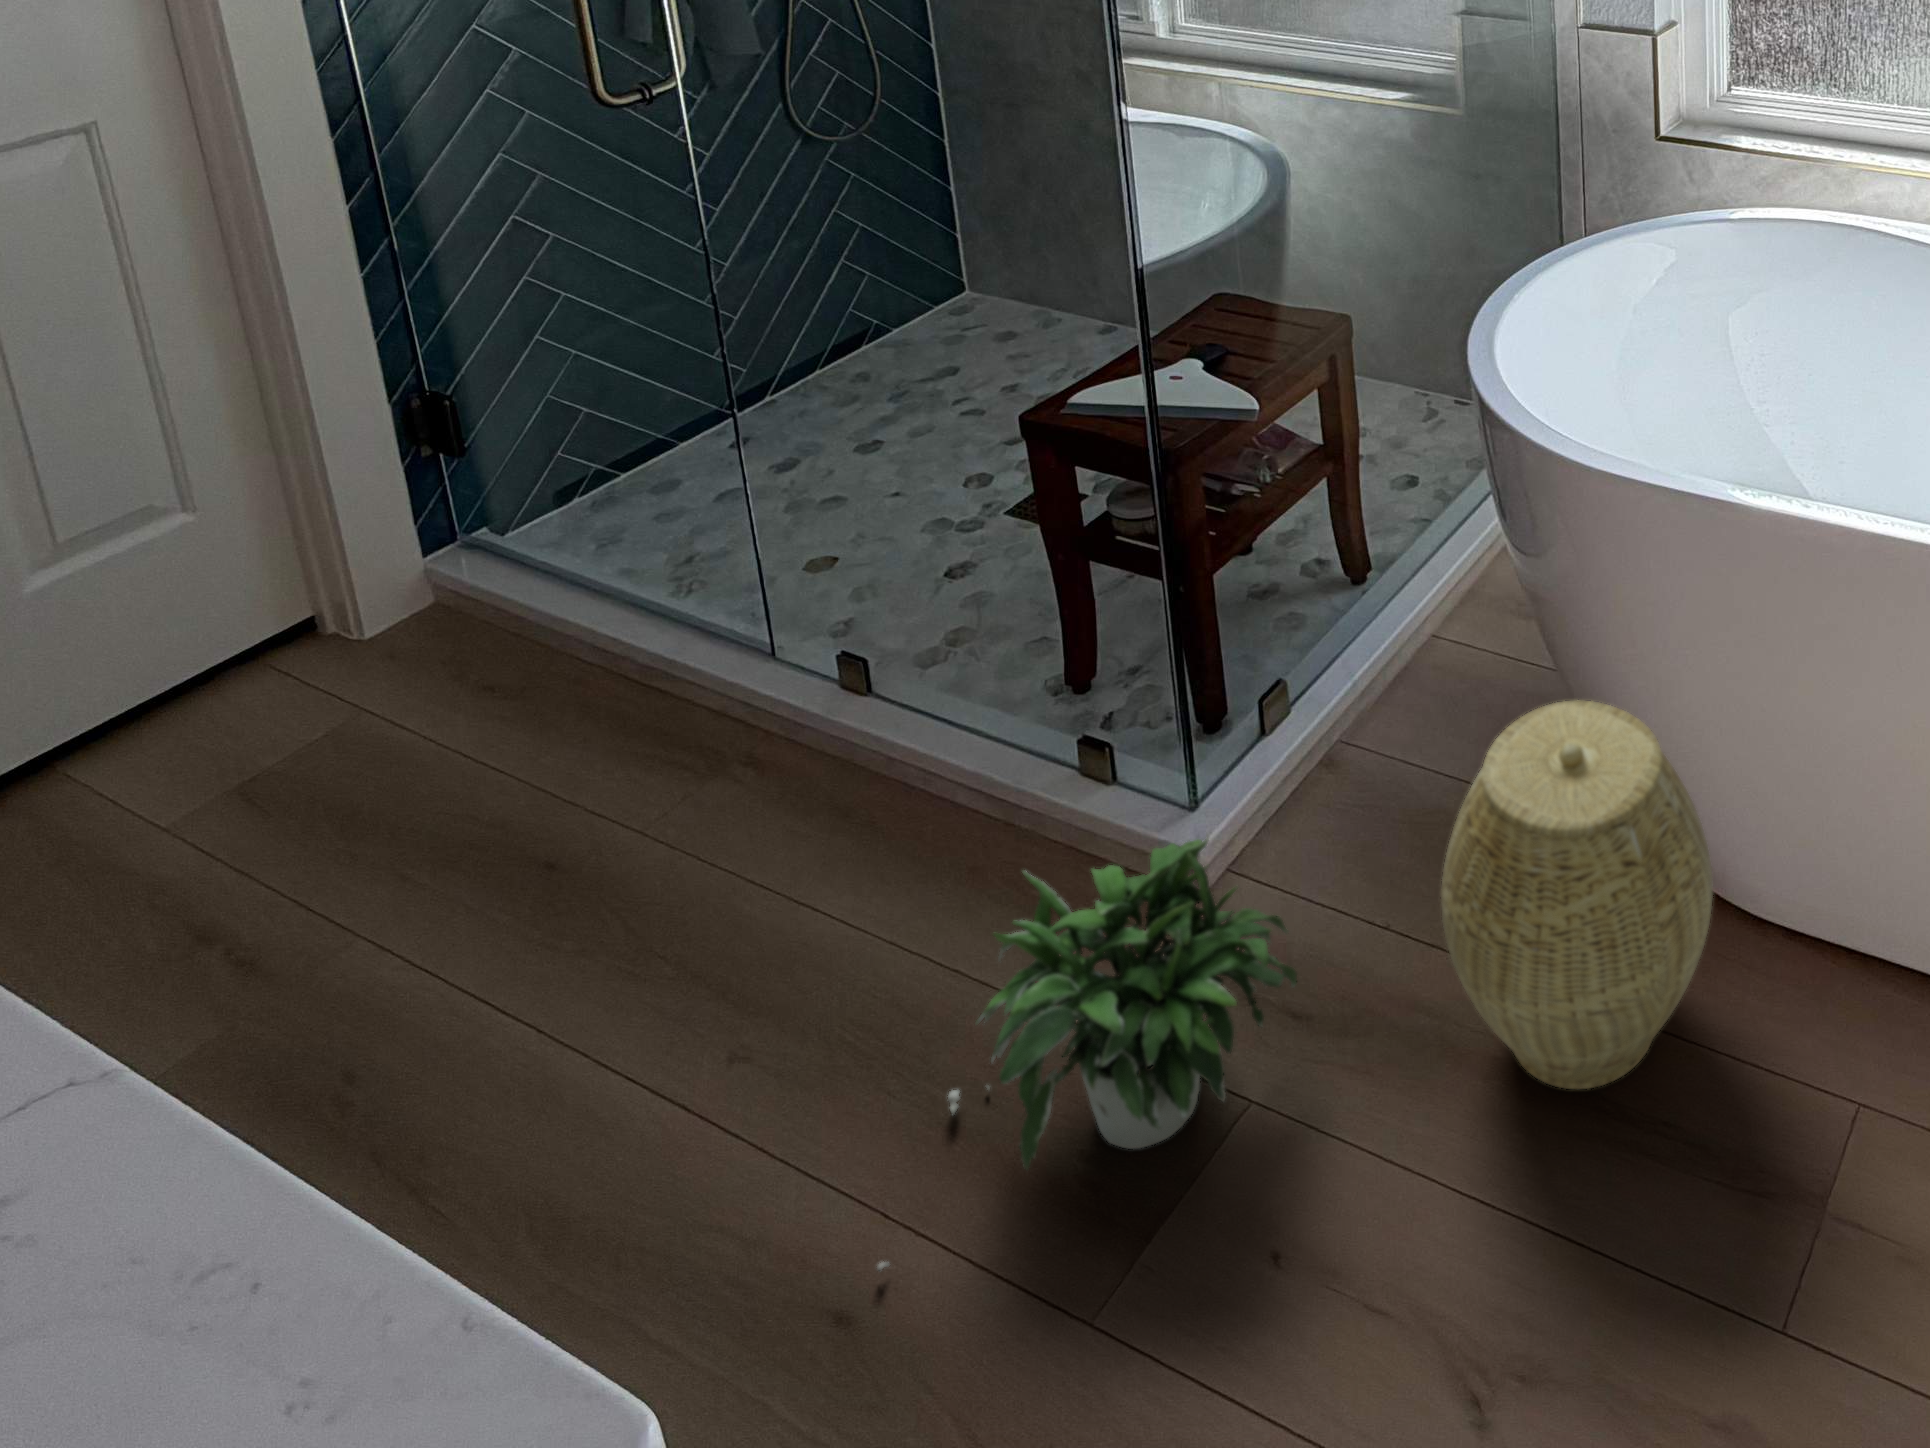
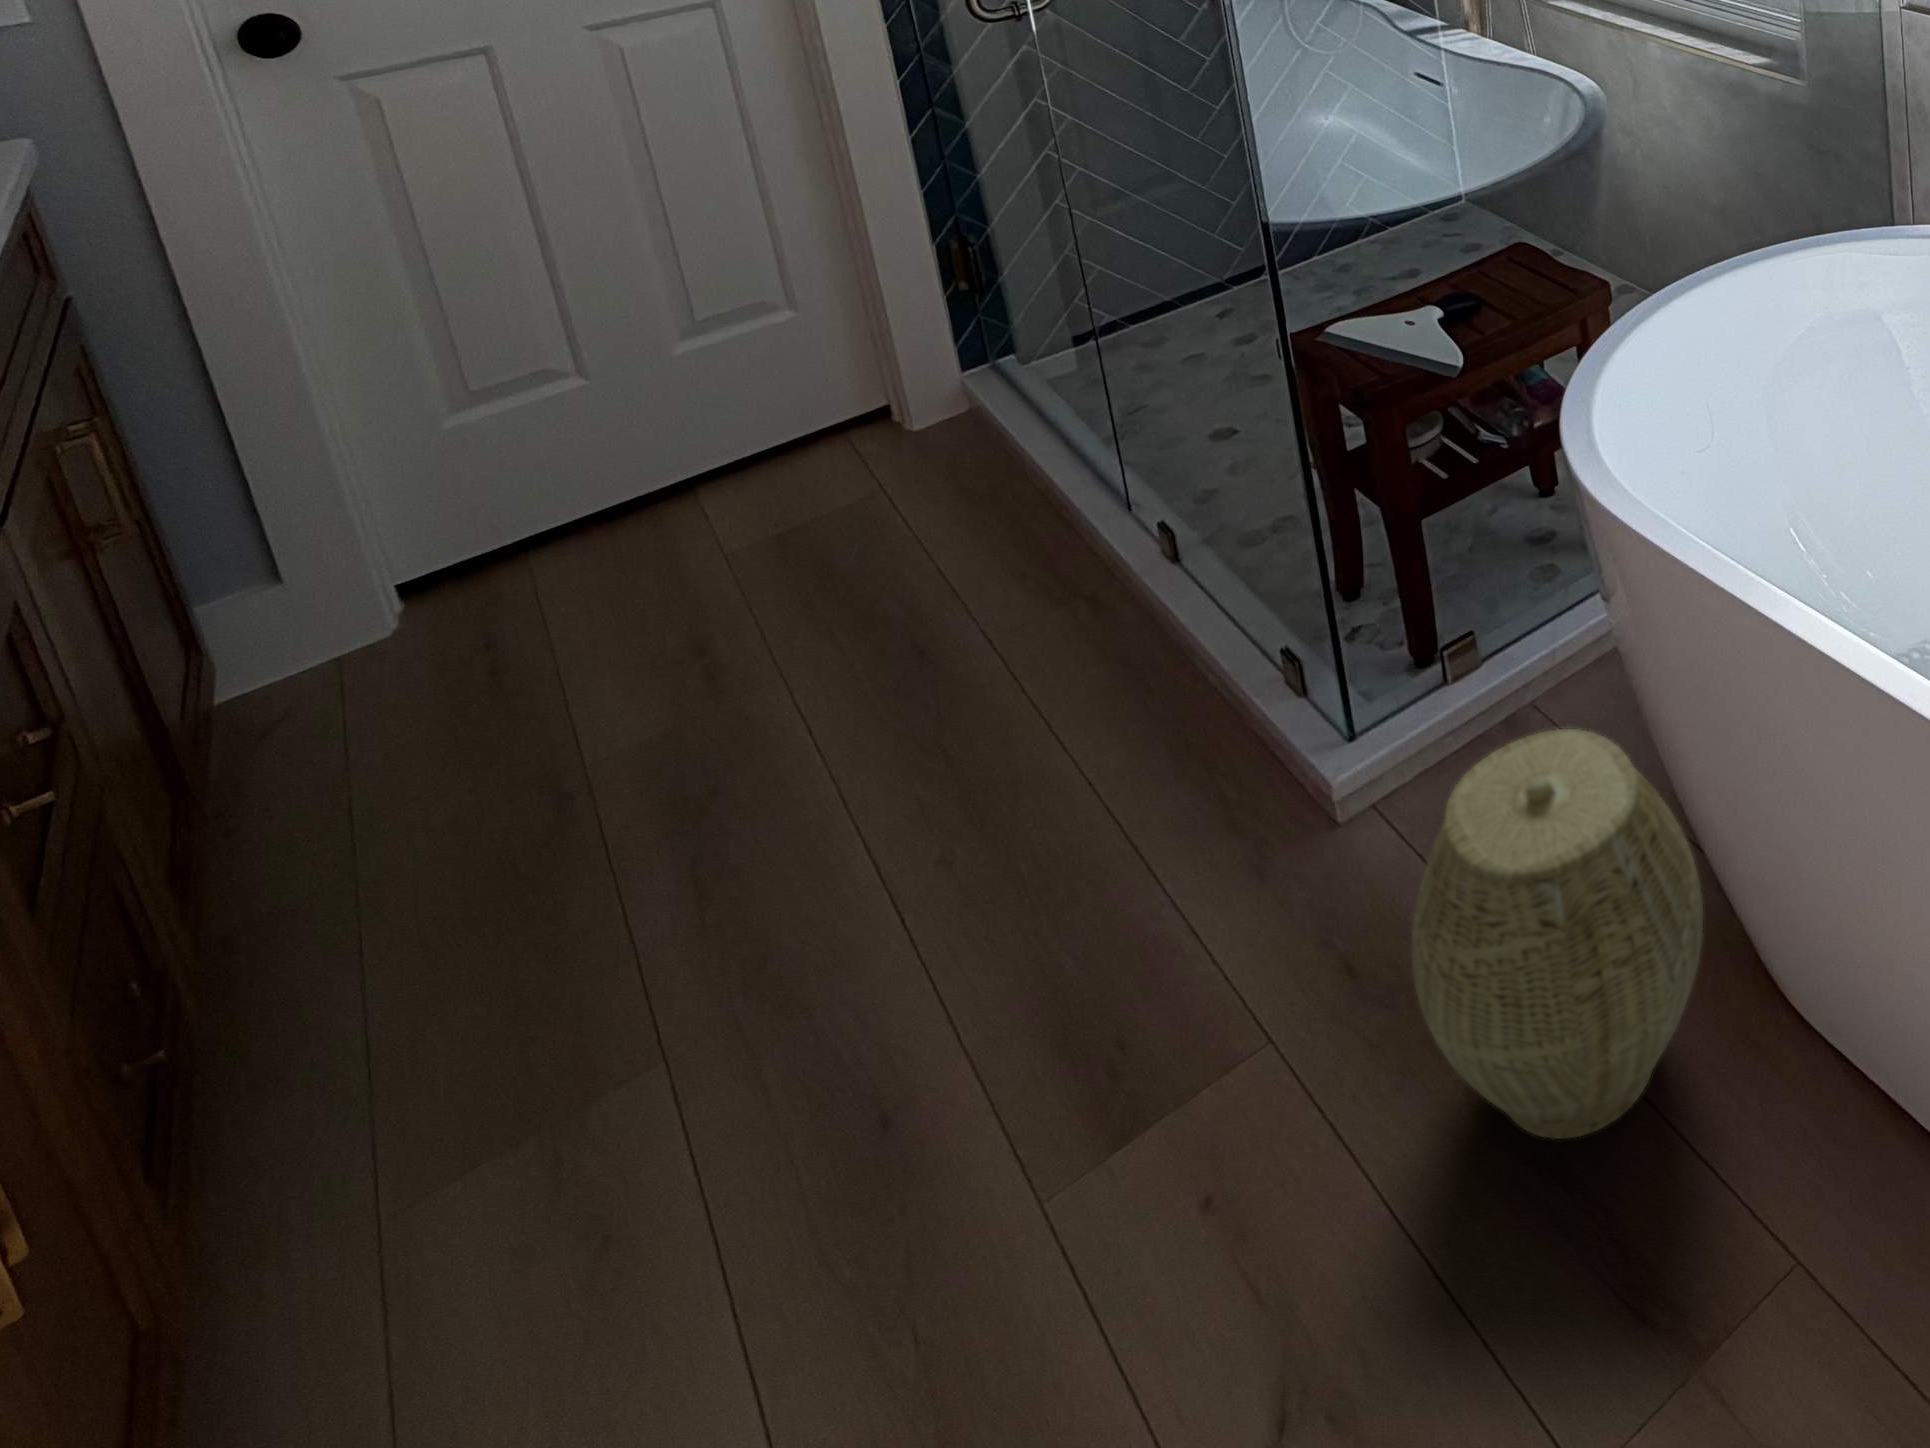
potted plant: present [877,839,1297,1271] -> none [913,761,1337,1087]

